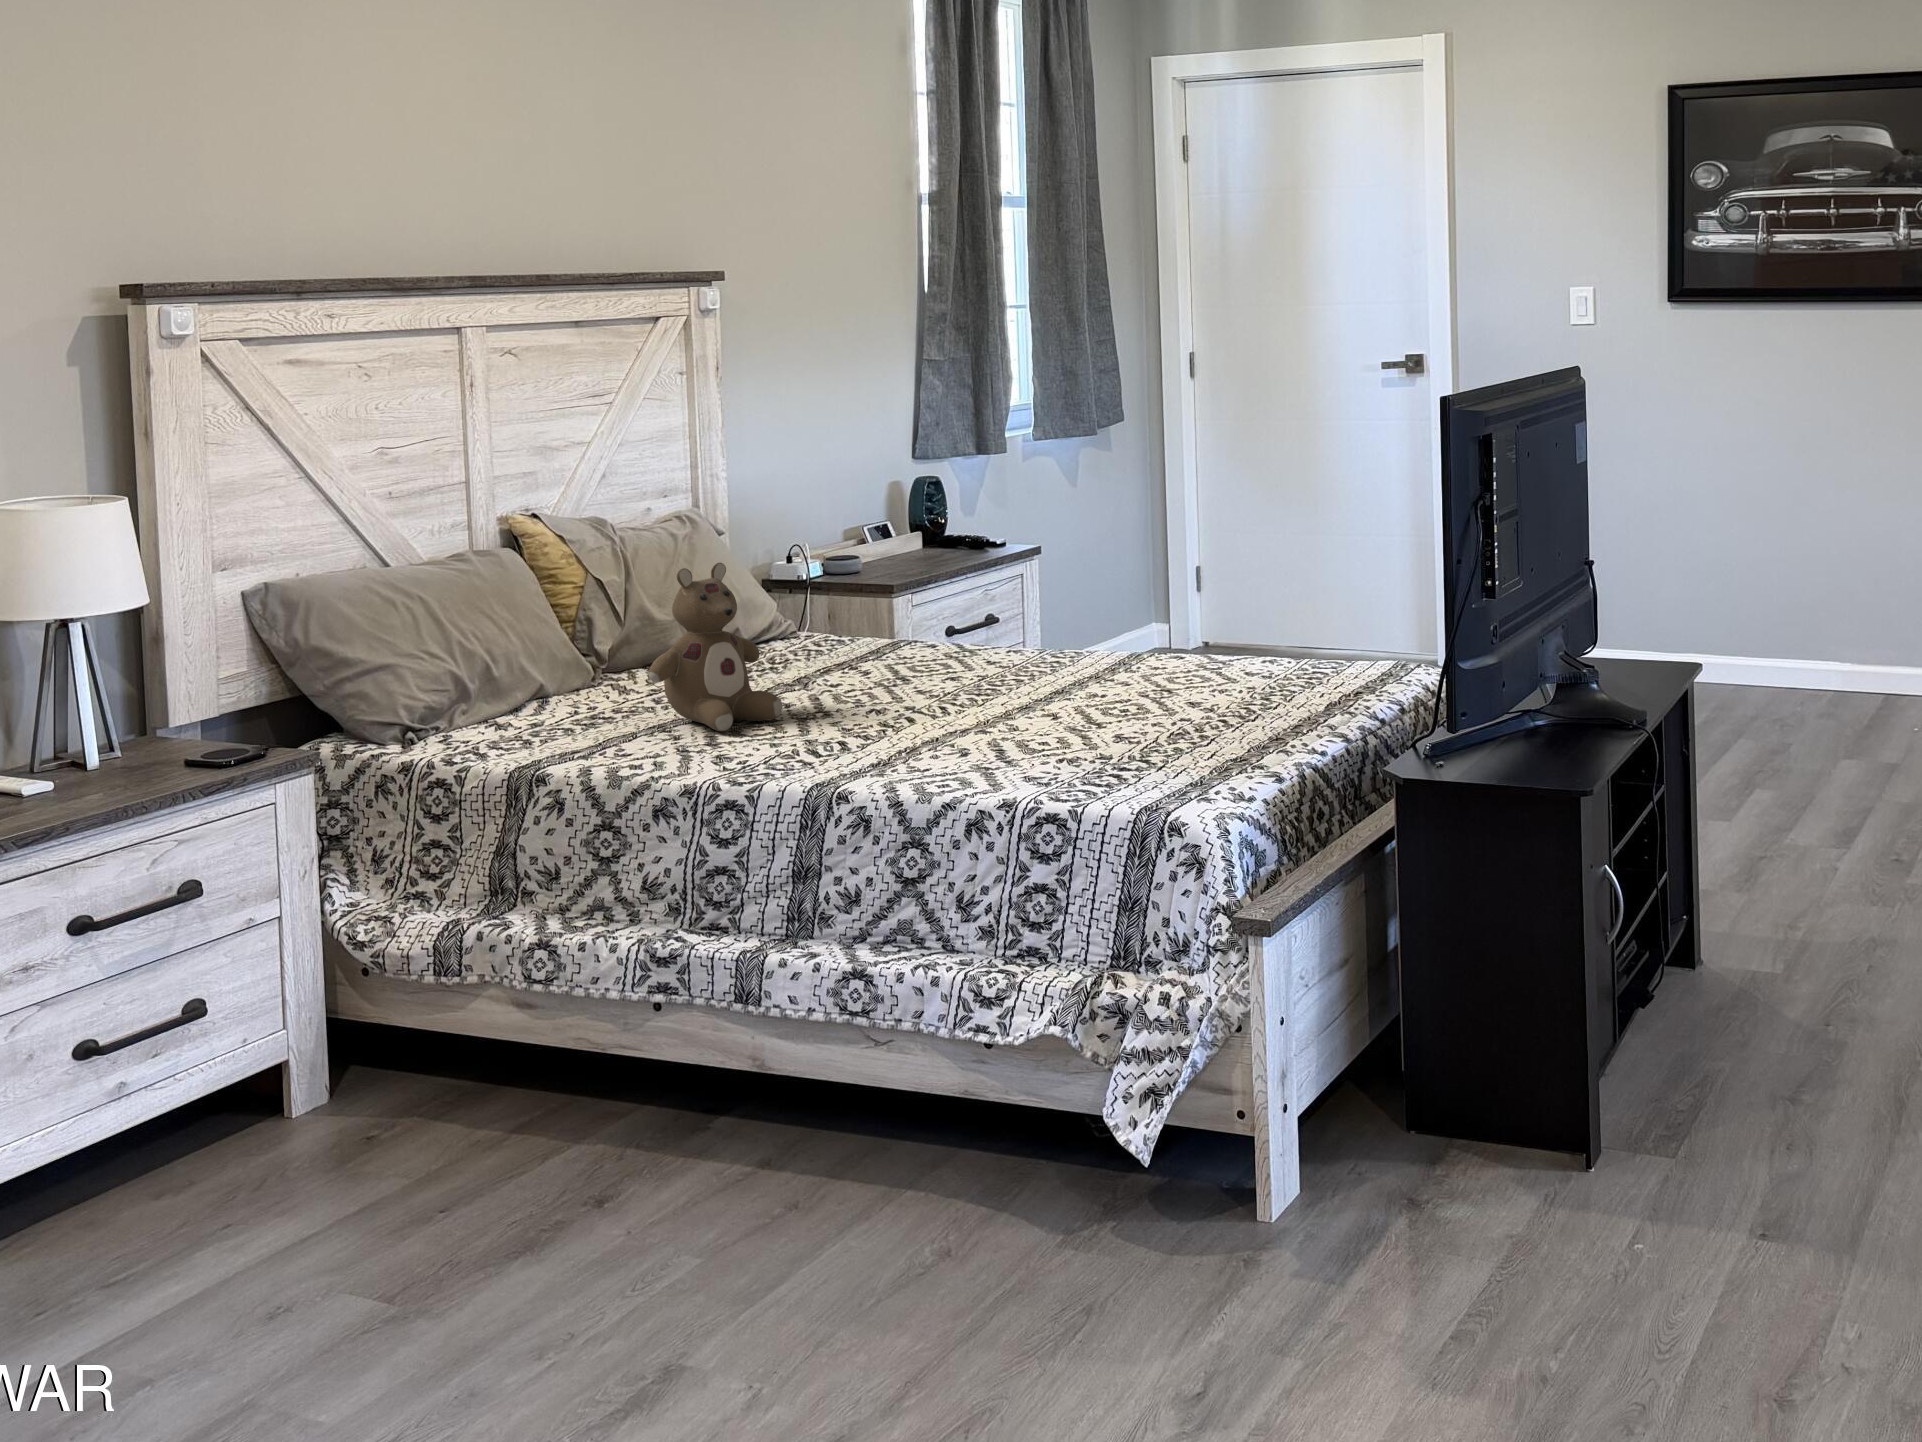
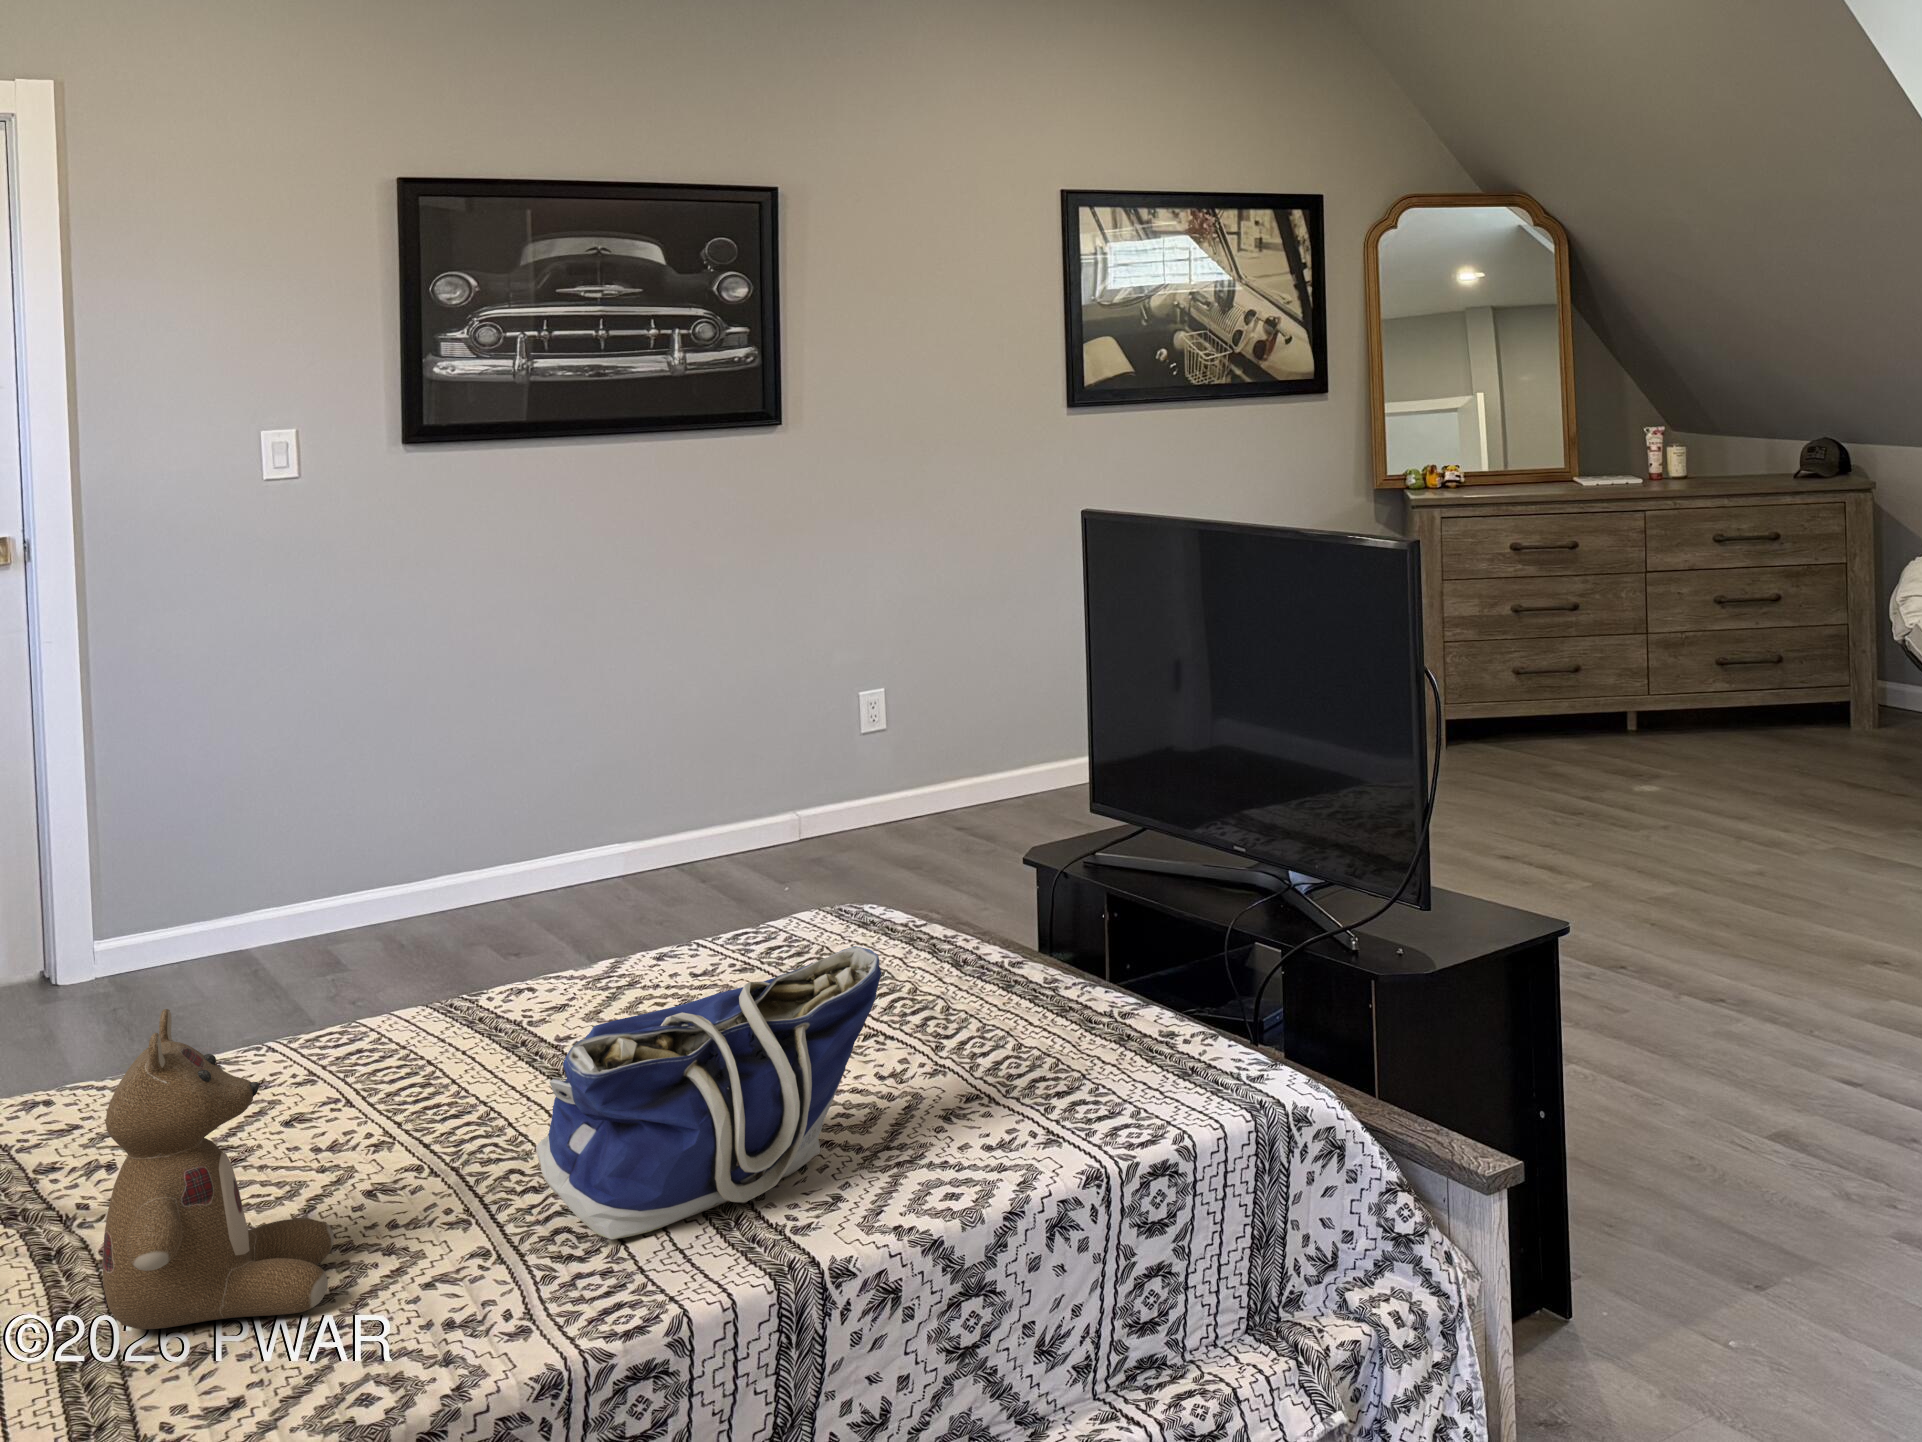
tote bag: none [784,619,1000,756] -> present [536,946,882,1239]

